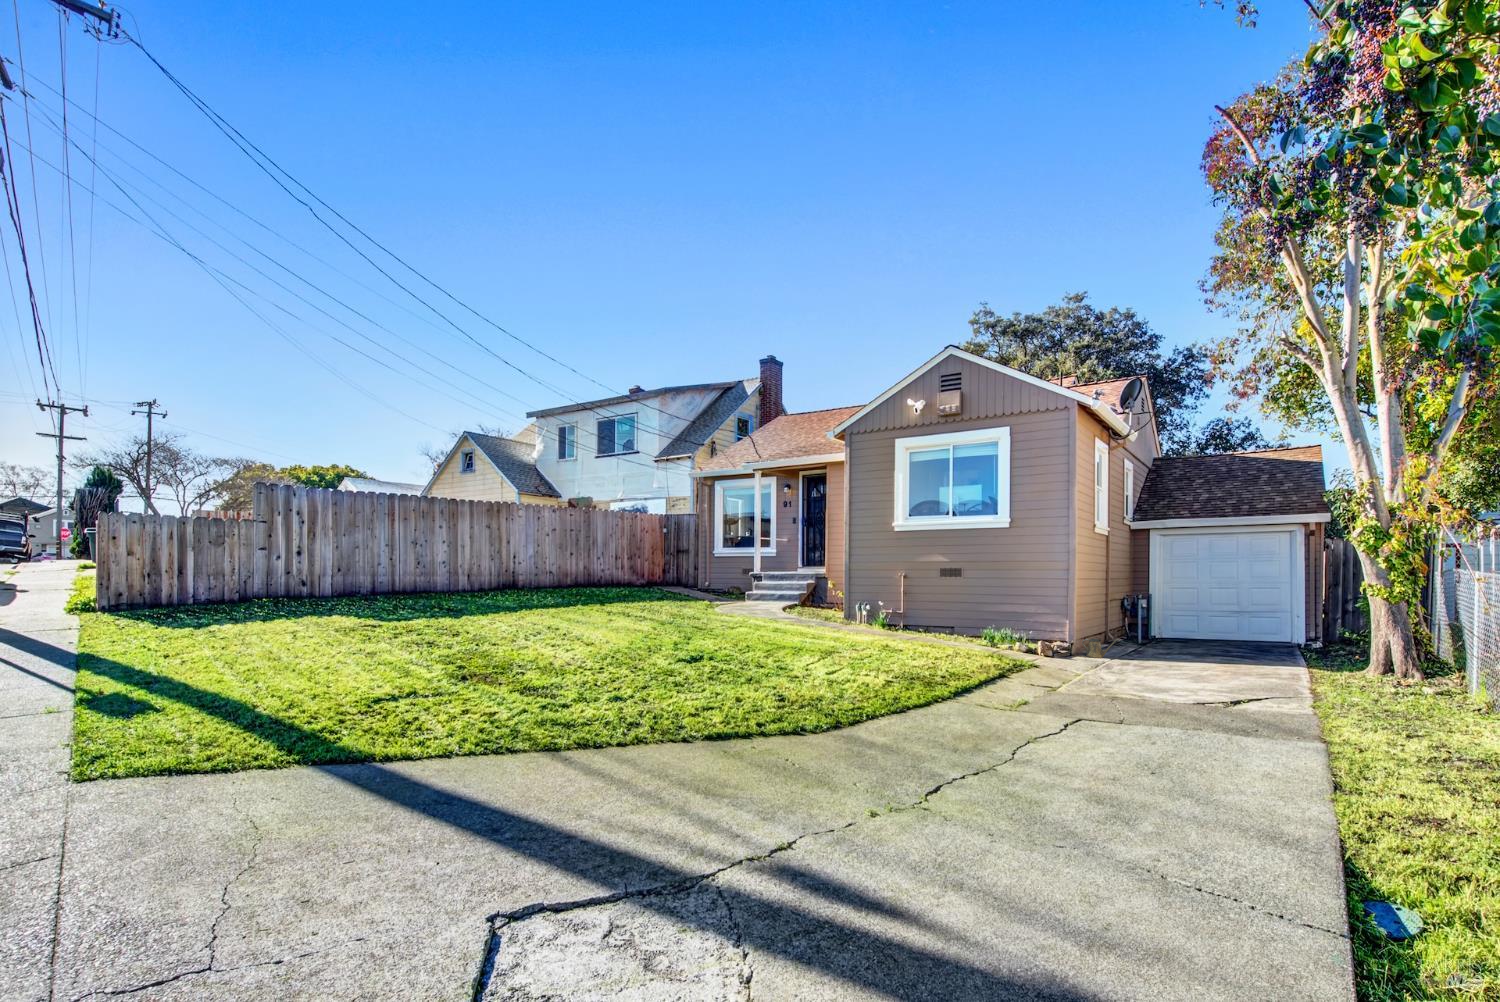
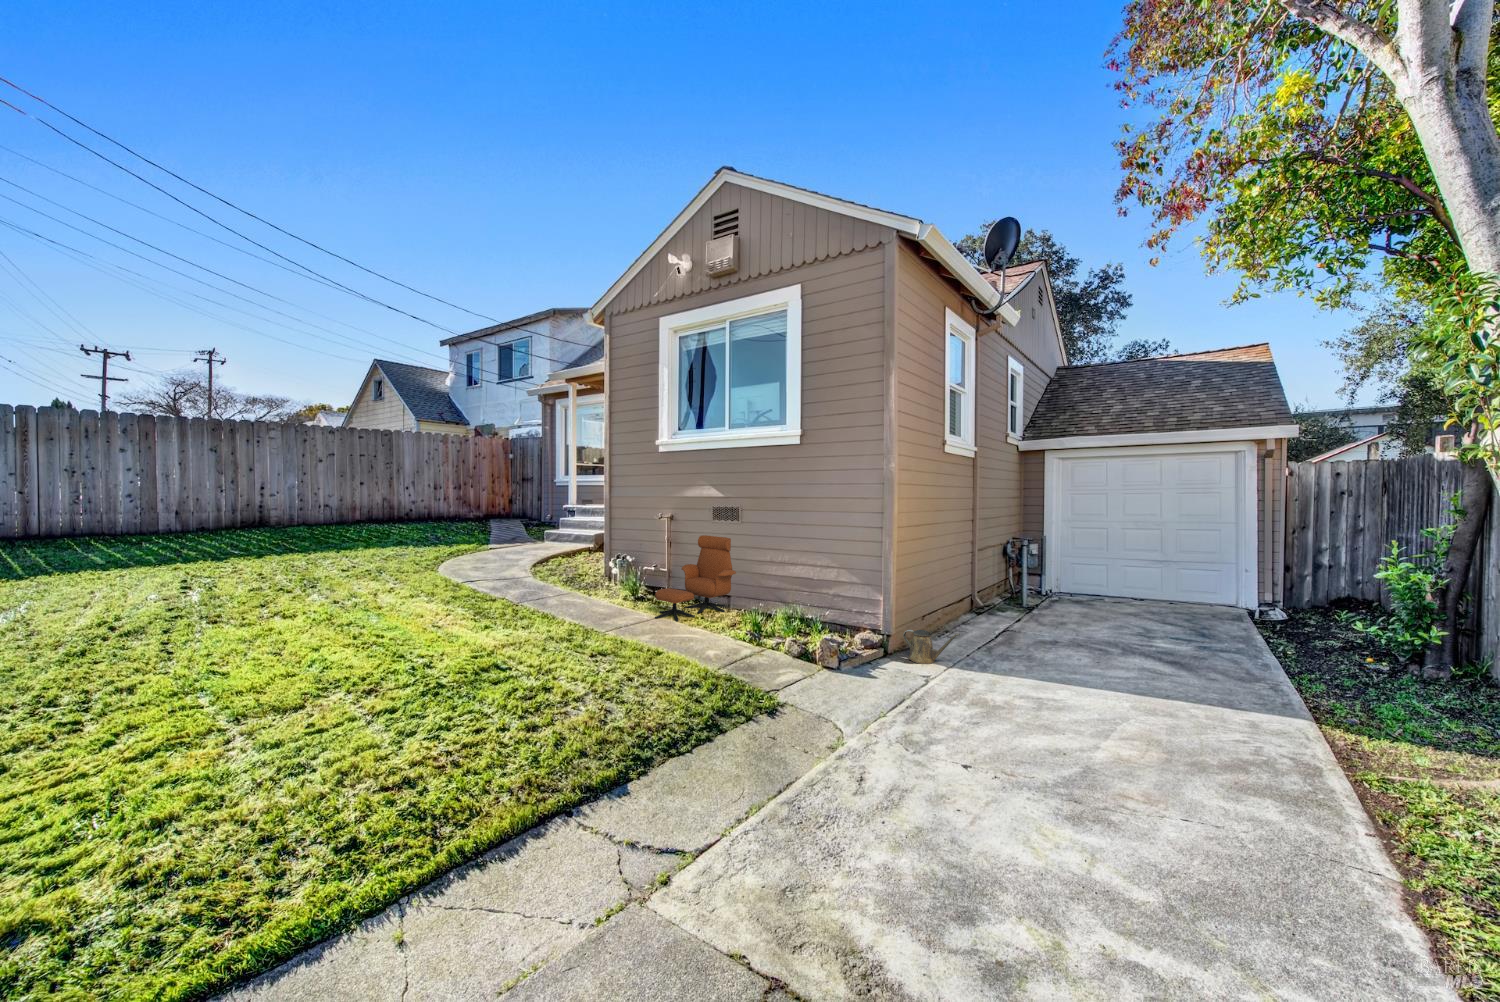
lounge chair: none [919,584,966,635] -> present [655,535,736,621]

